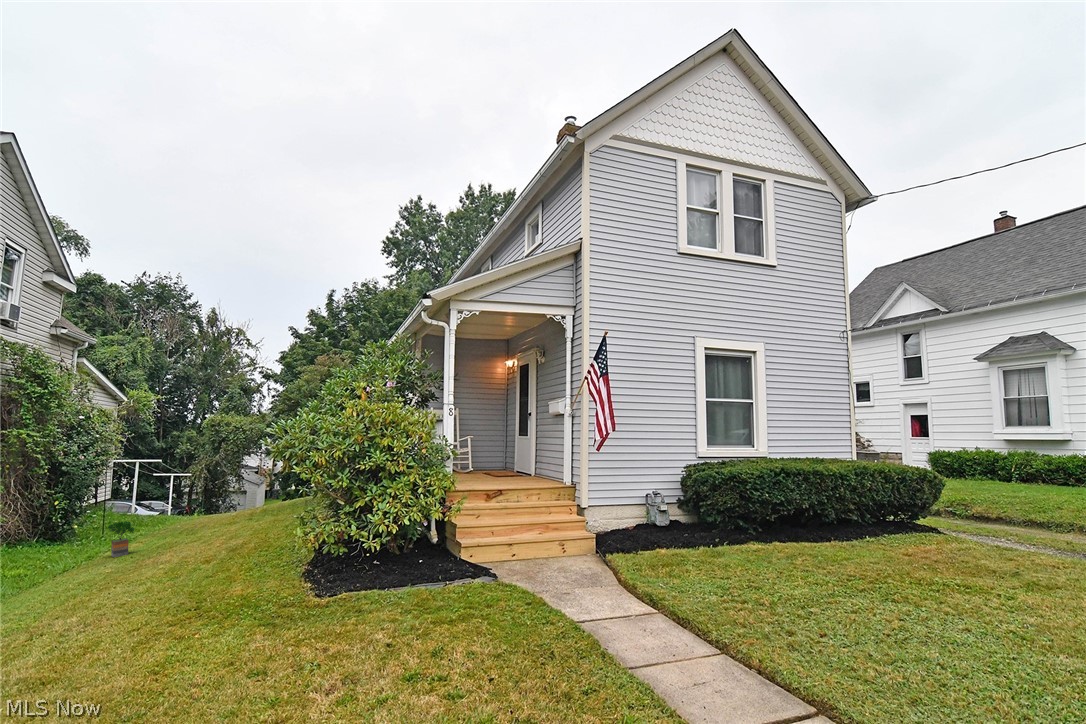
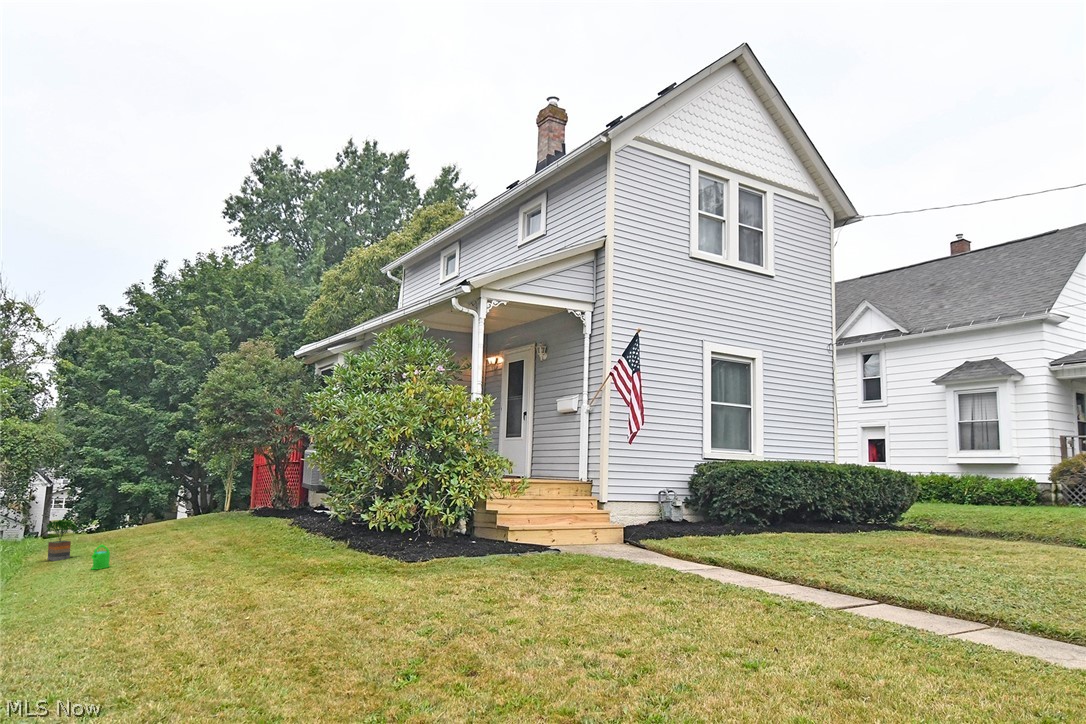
watering can: none [94,555,118,578] -> present [91,545,110,569]

